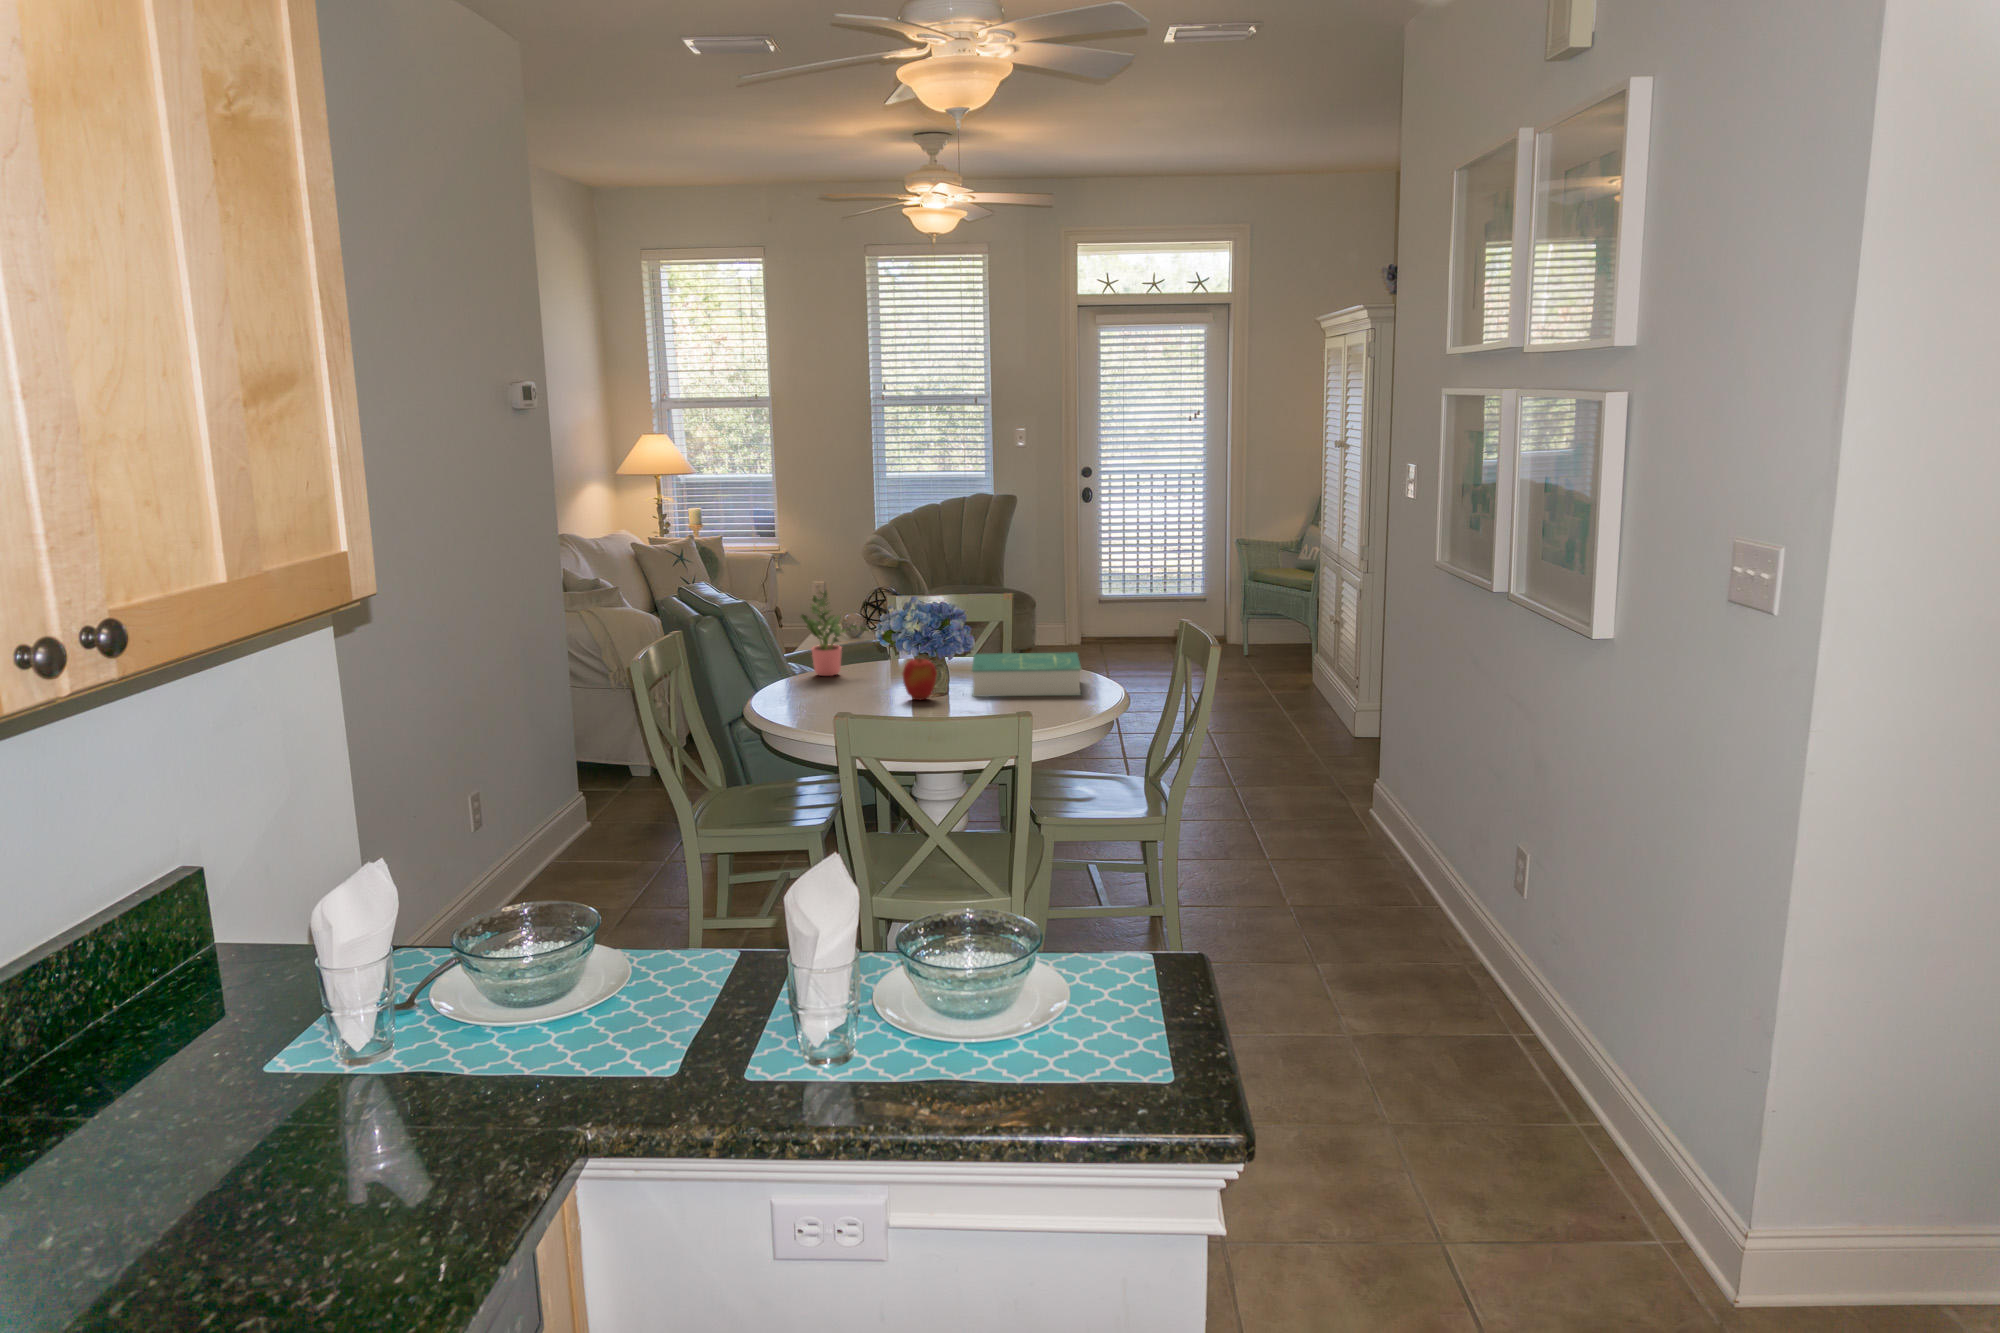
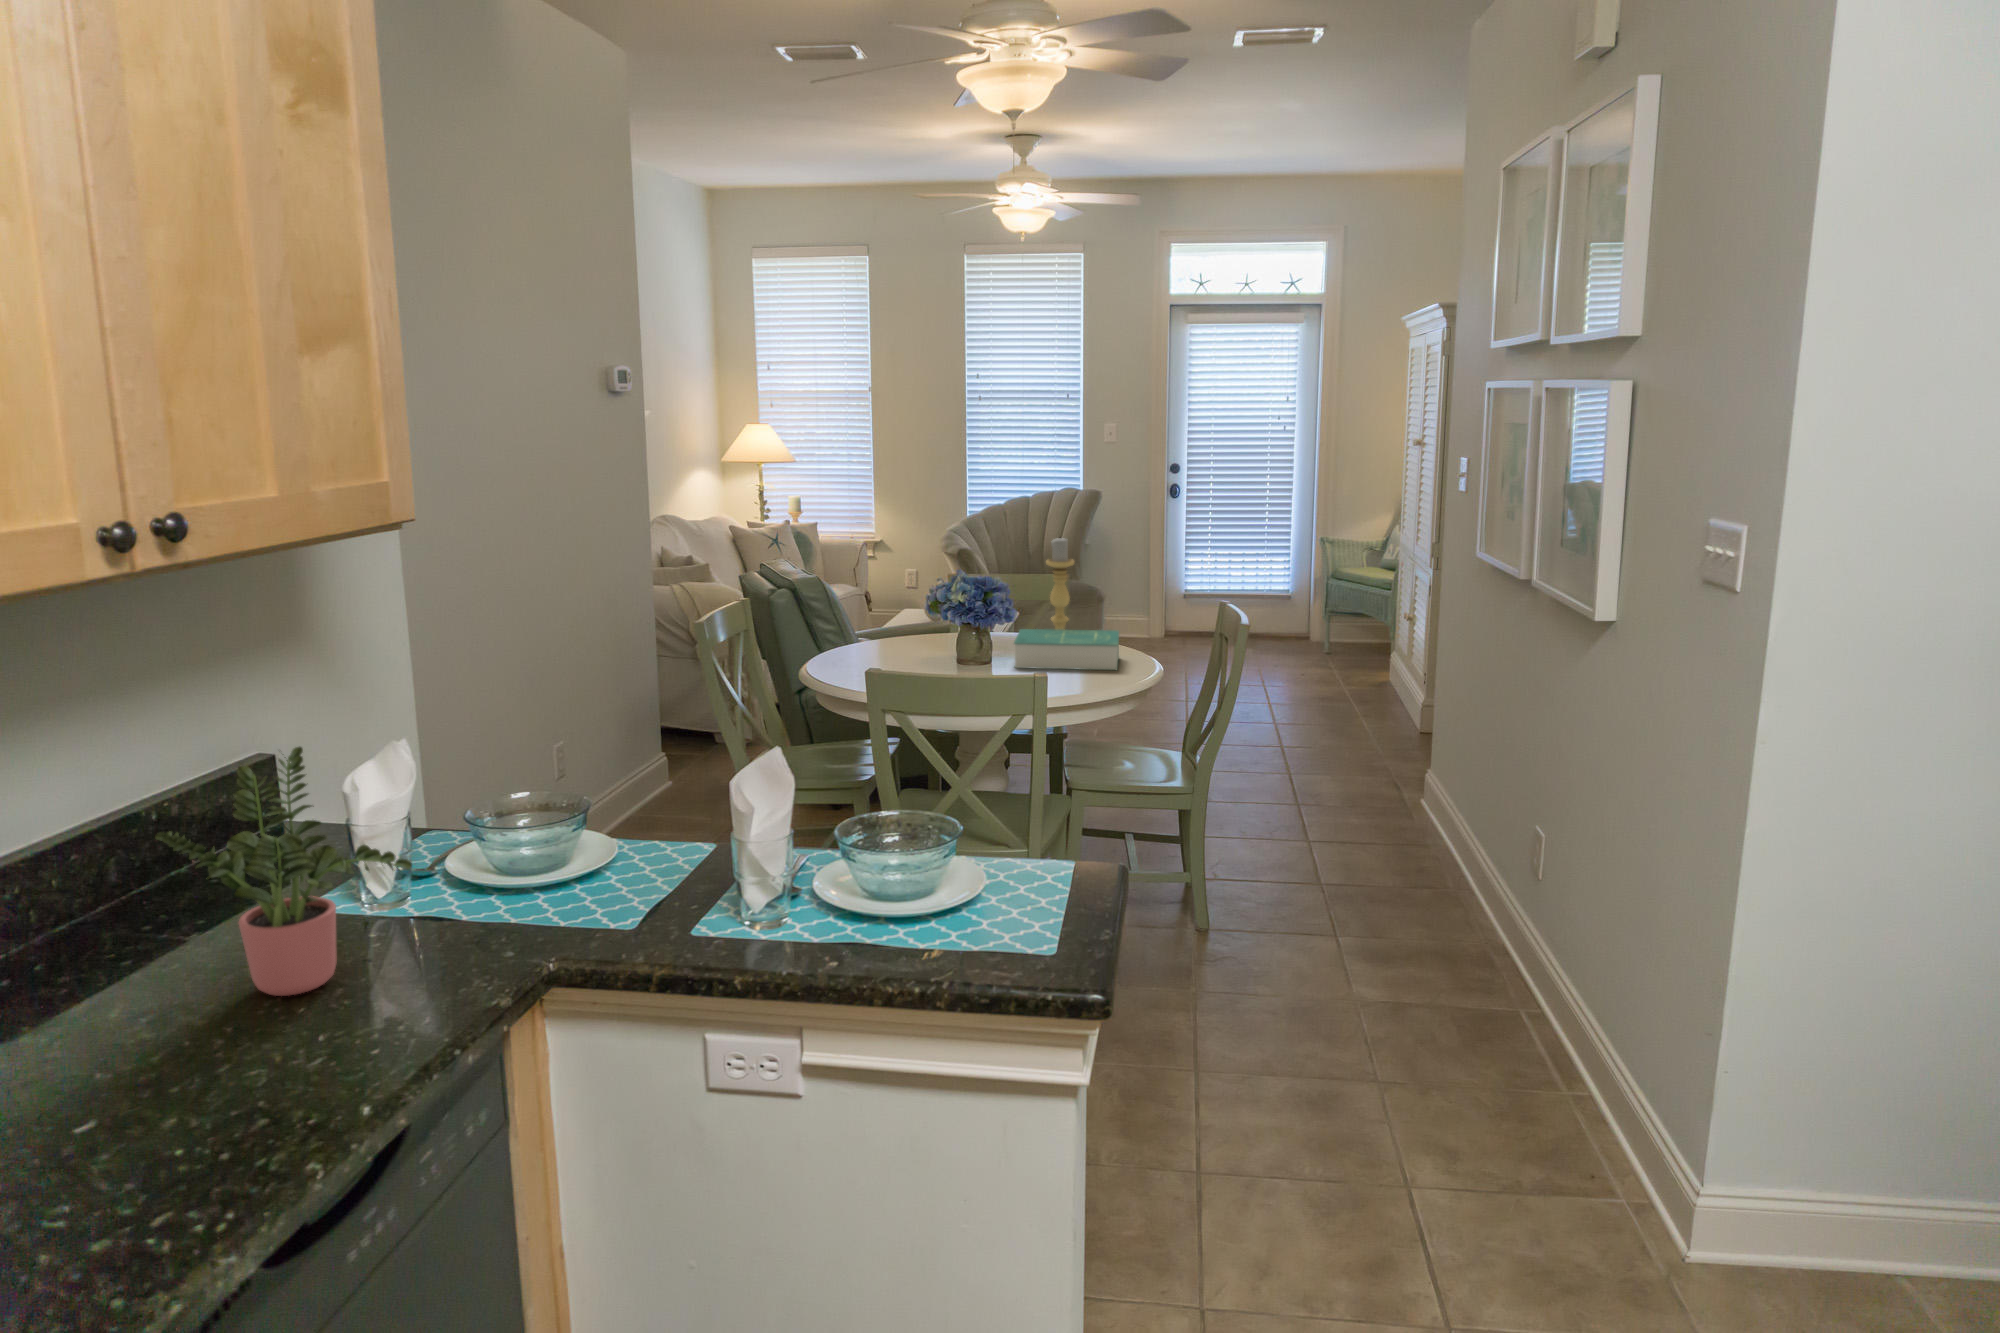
candle holder: none [995,555,1027,672] -> present [1046,538,1074,630]
potted plant: present [801,591,869,676] -> present [155,747,412,996]
apple: present [903,659,937,700] -> none [947,628,980,669]

